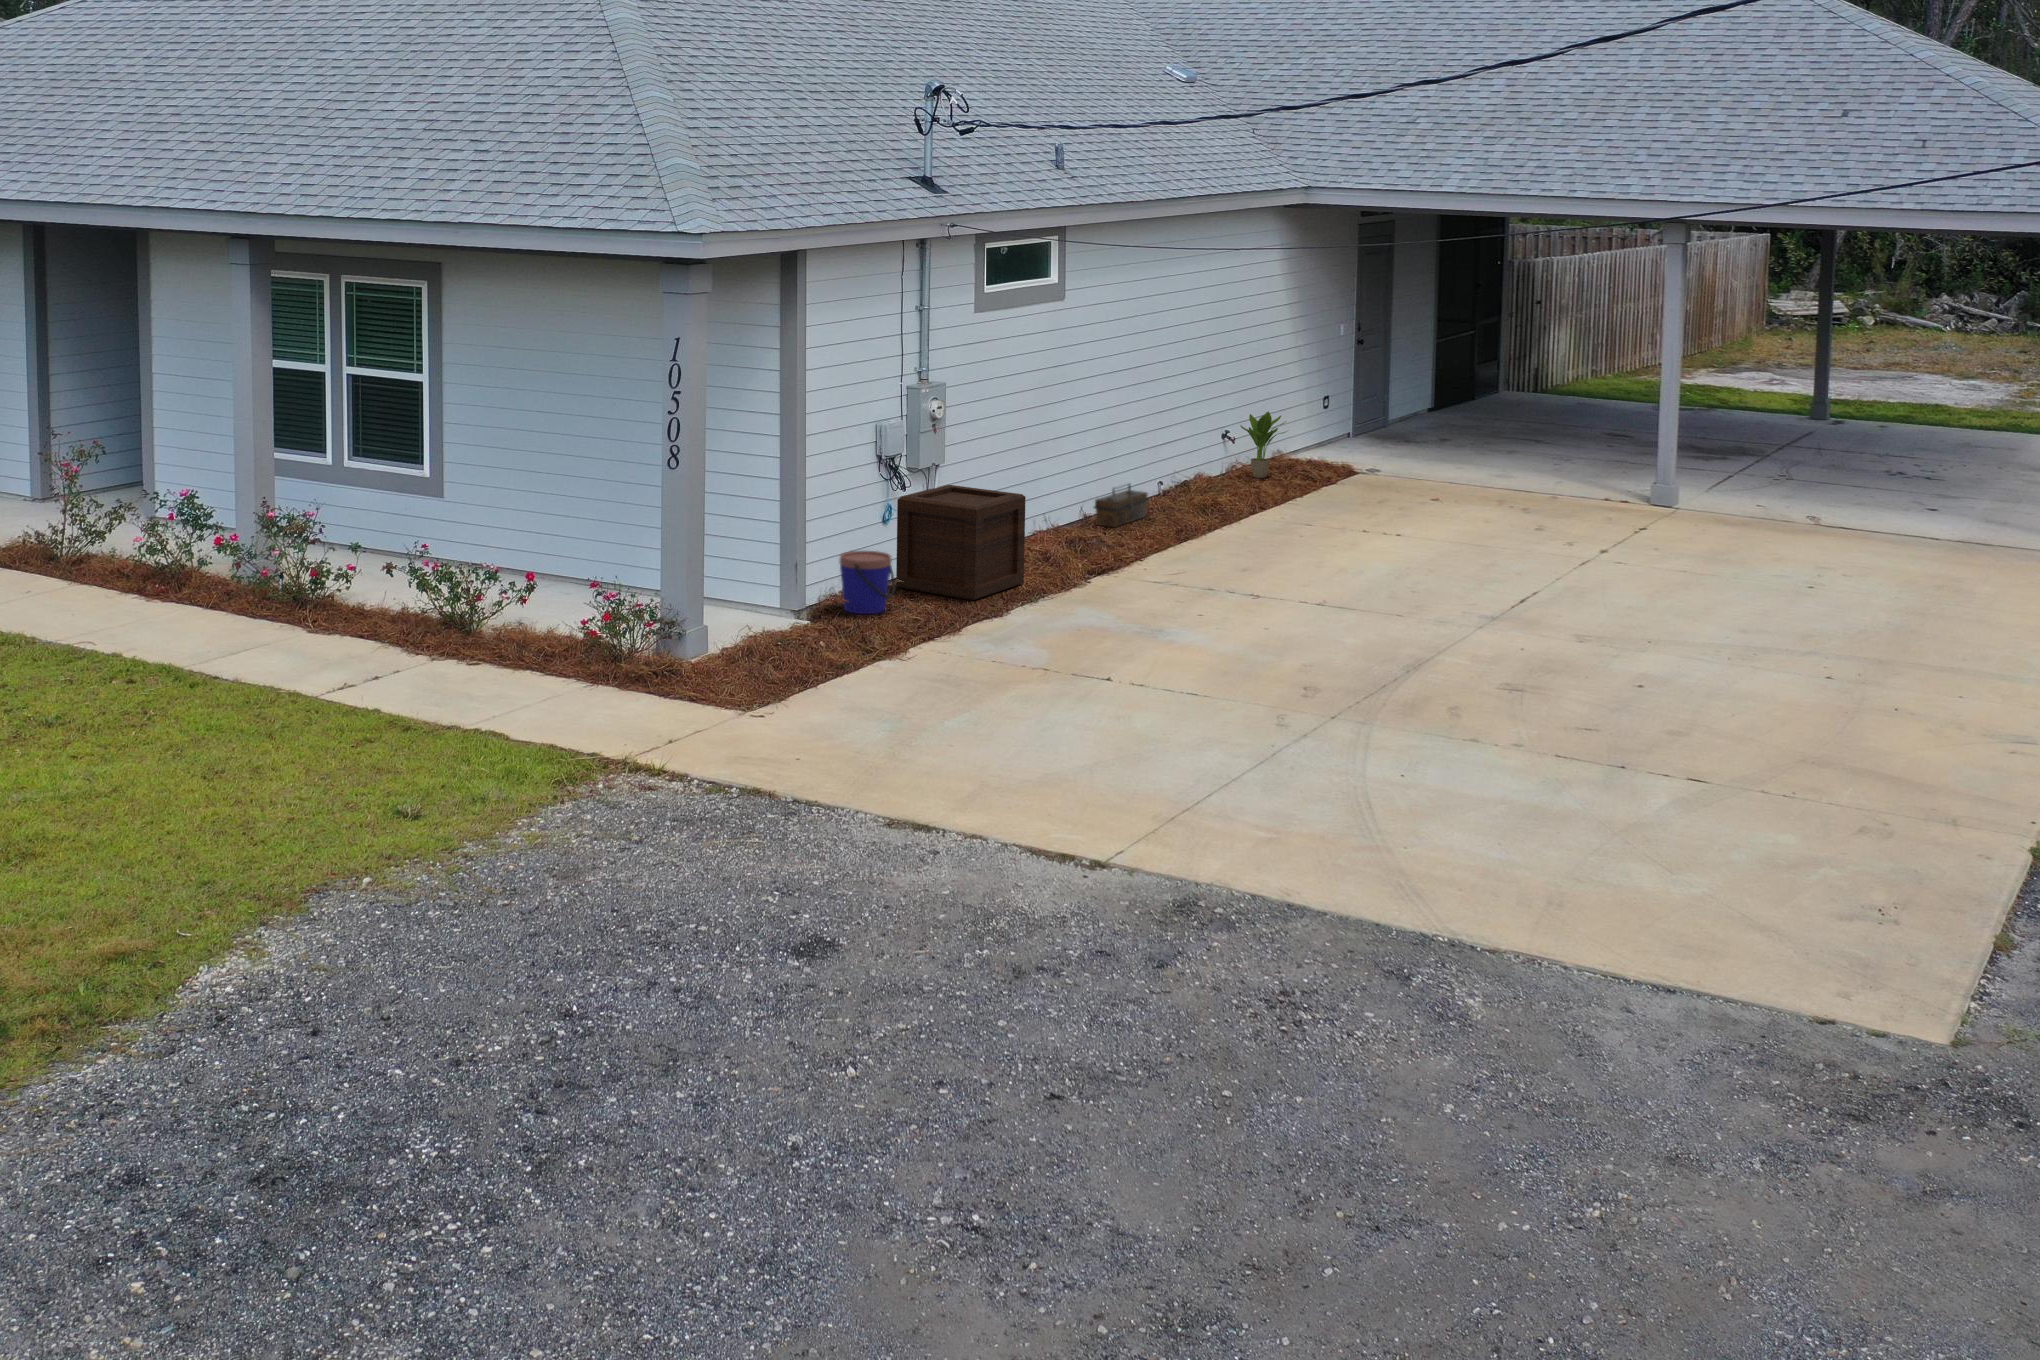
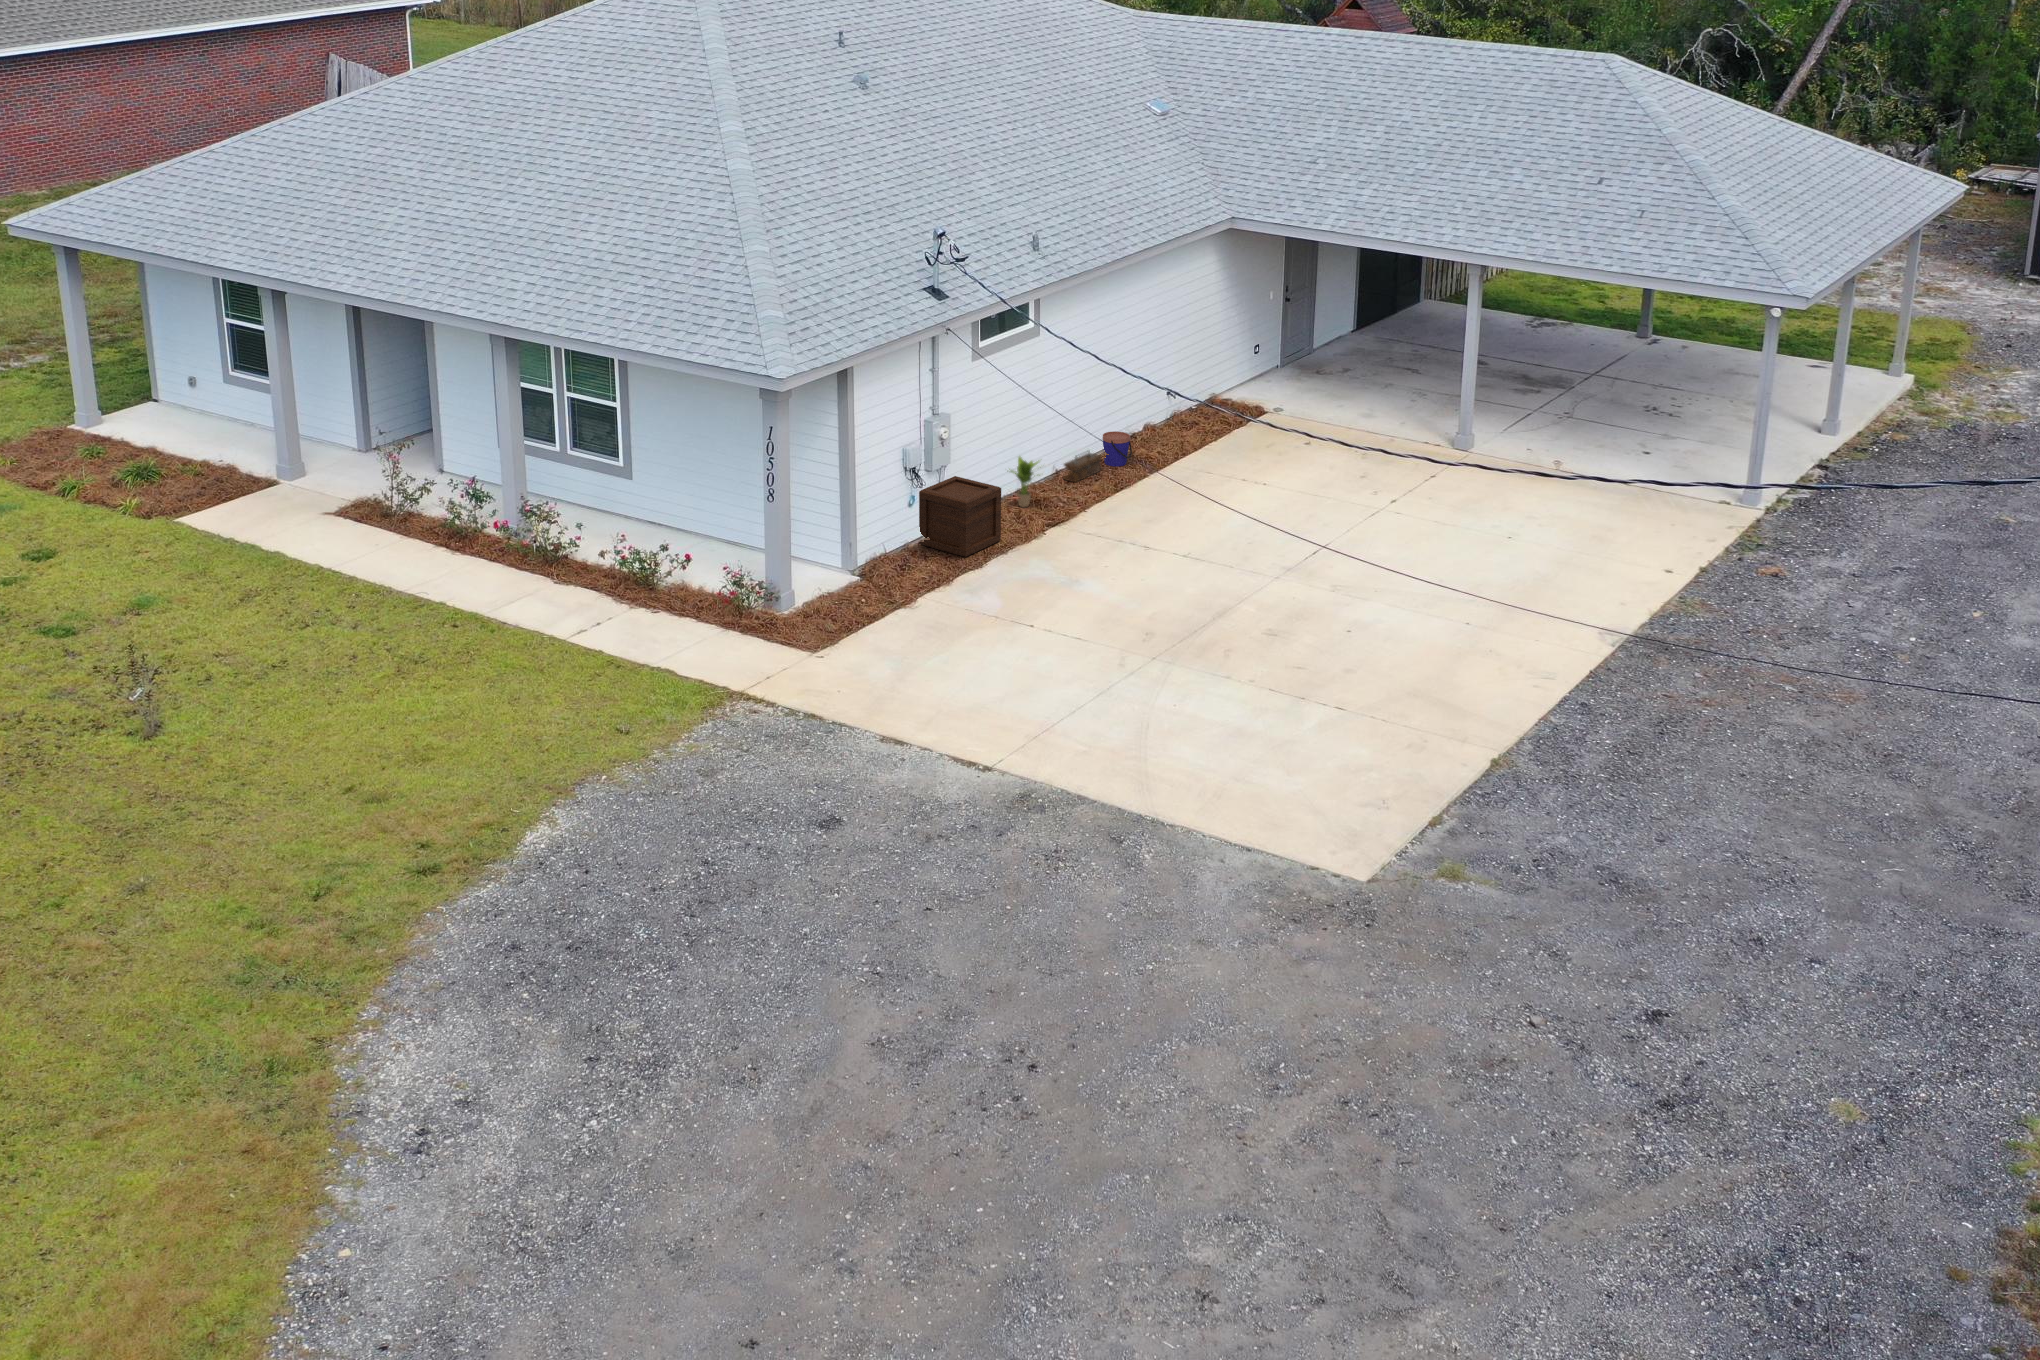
potted plant: present [1240,412,1285,478] -> present [1011,457,1040,507]
bucket: present [839,551,895,614] -> present [1103,431,1132,466]

